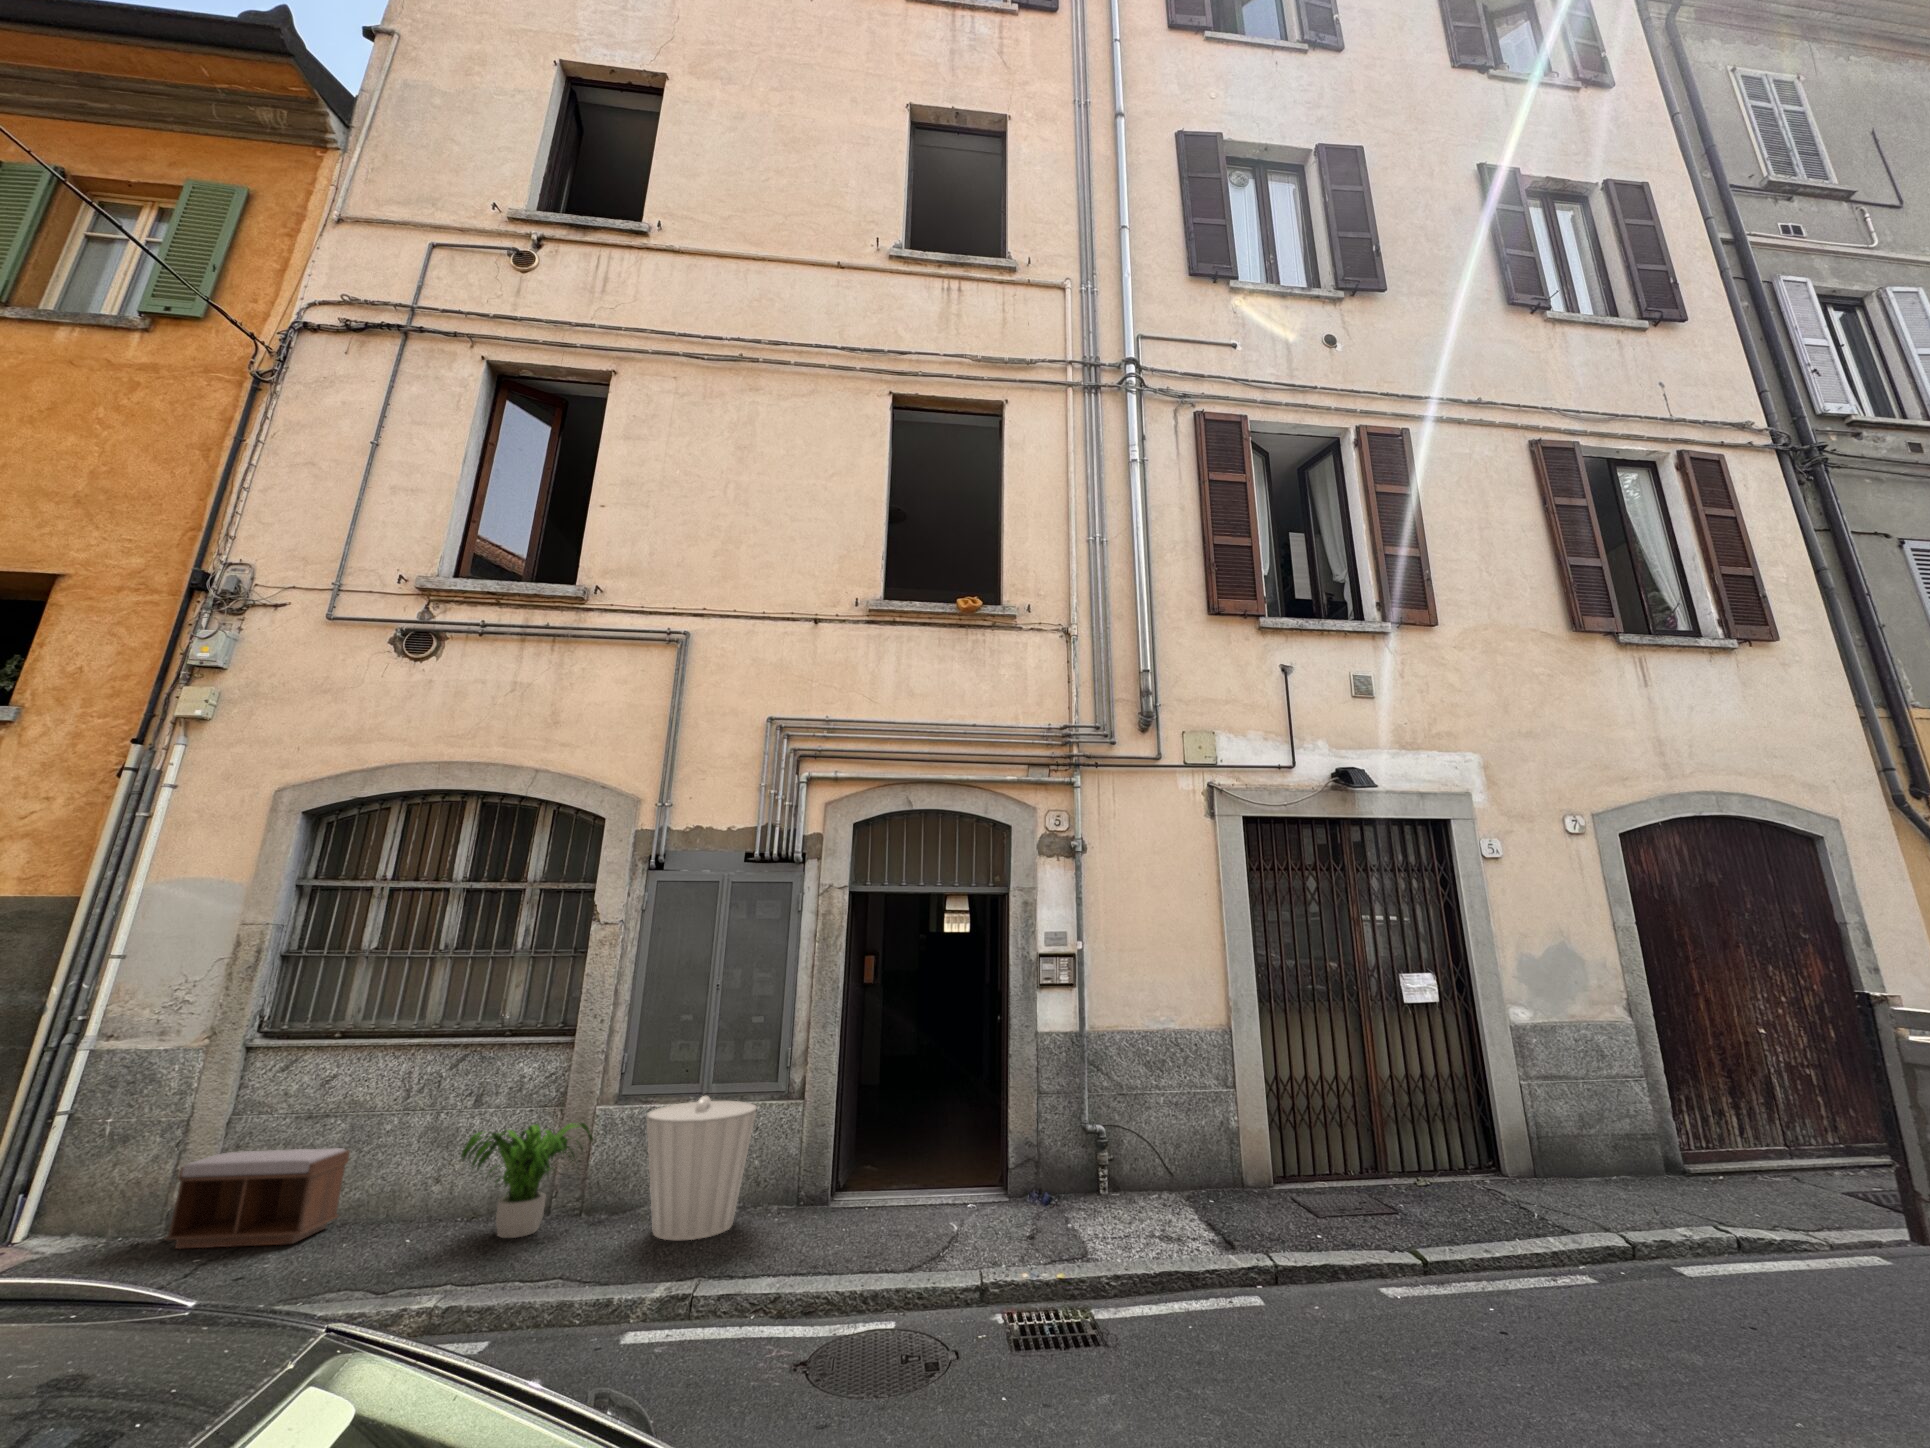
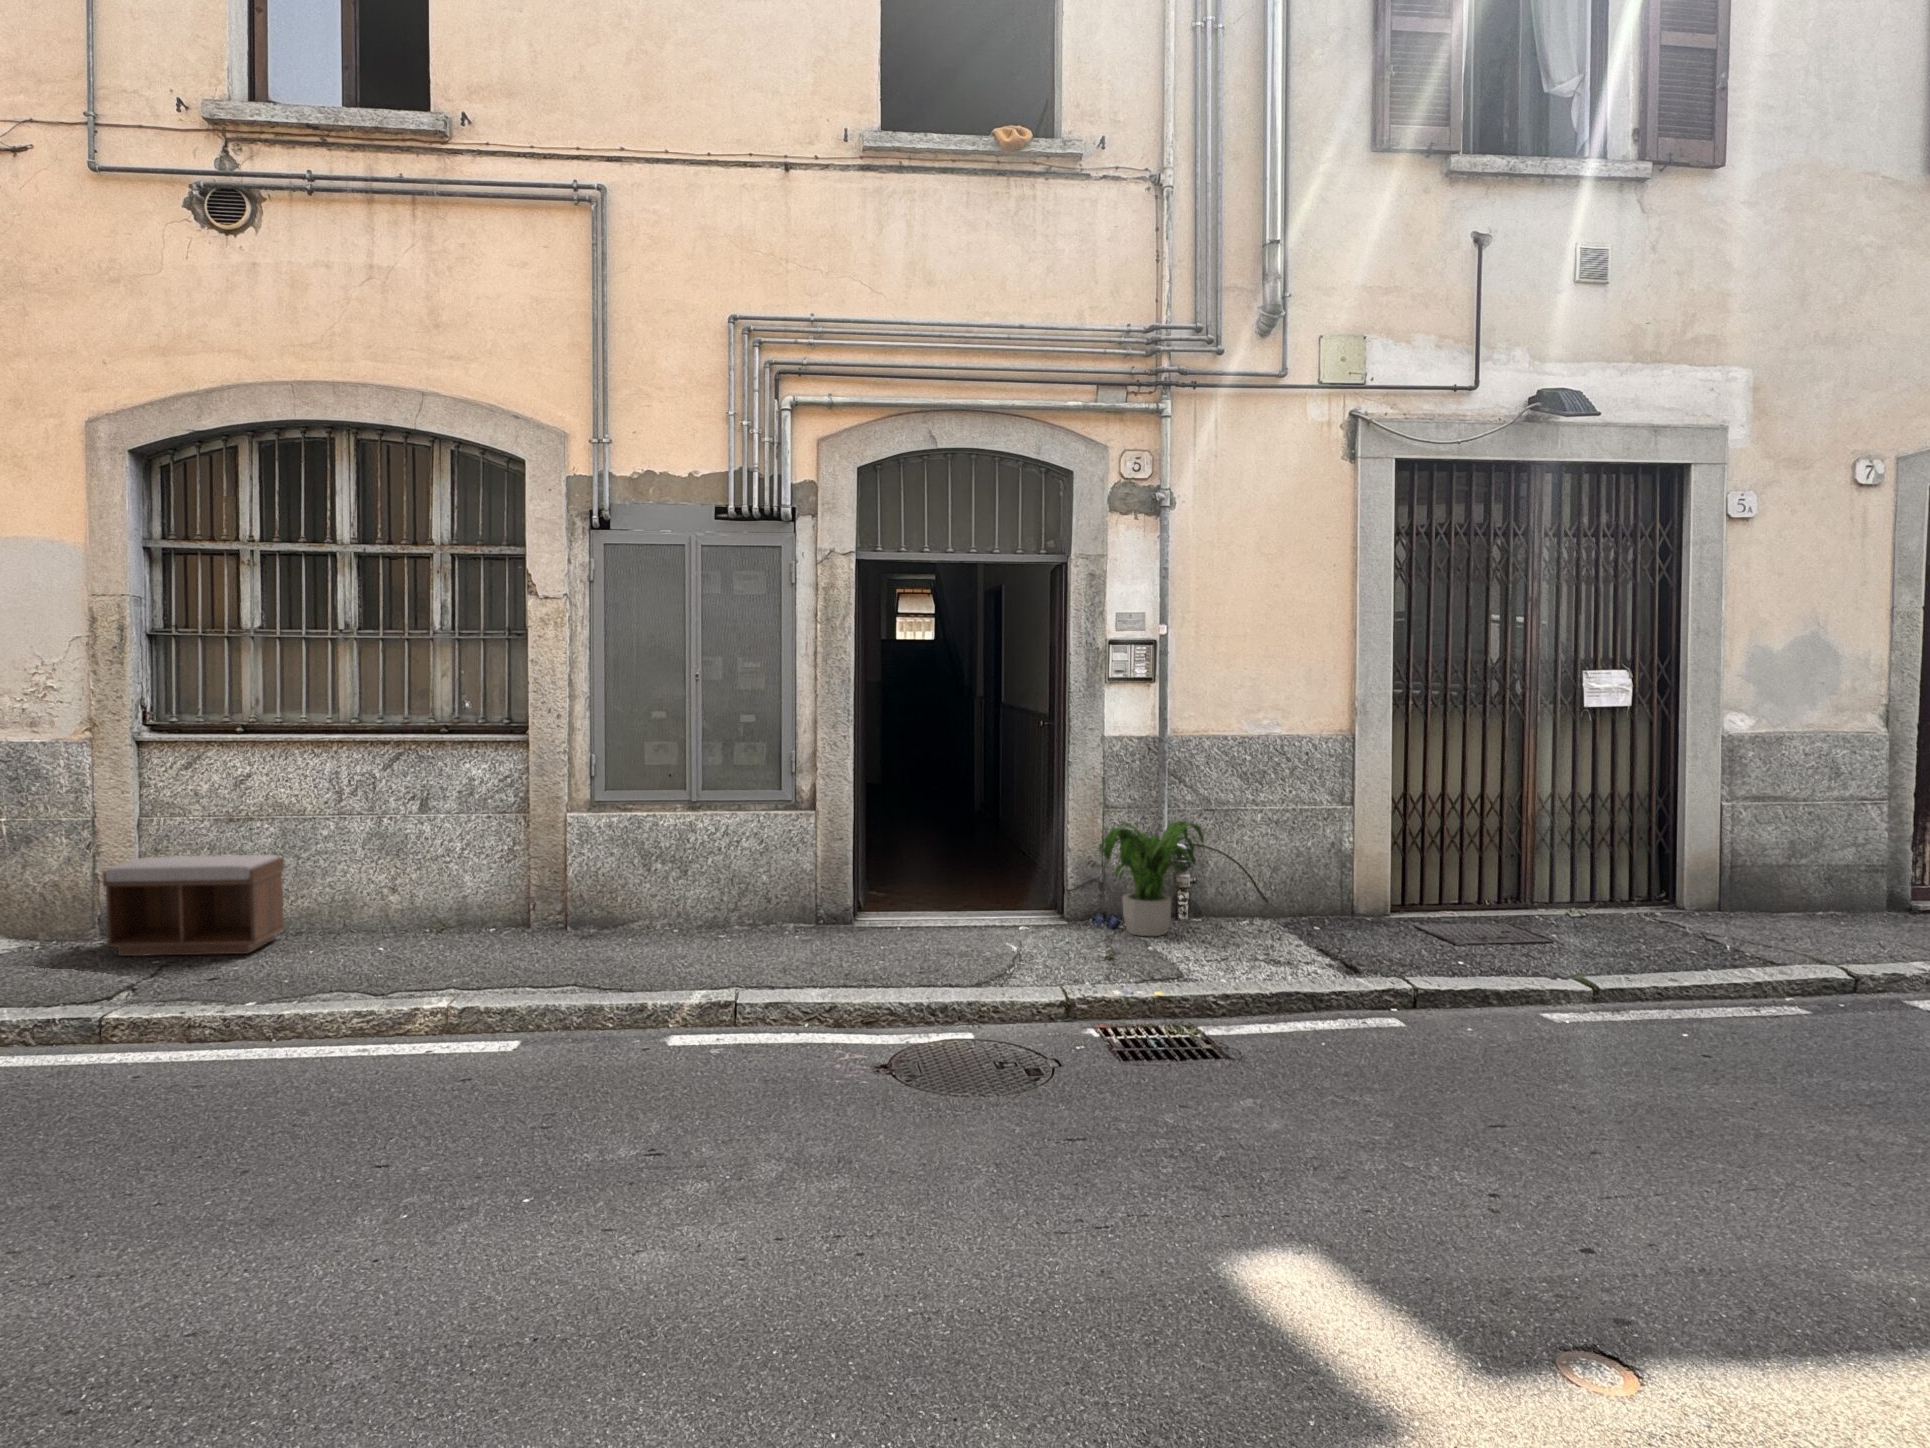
trash can: present [647,1096,756,1240] -> none [636,802,765,957]
potted plant: present [461,1123,593,1238] -> present [1099,821,1204,936]

